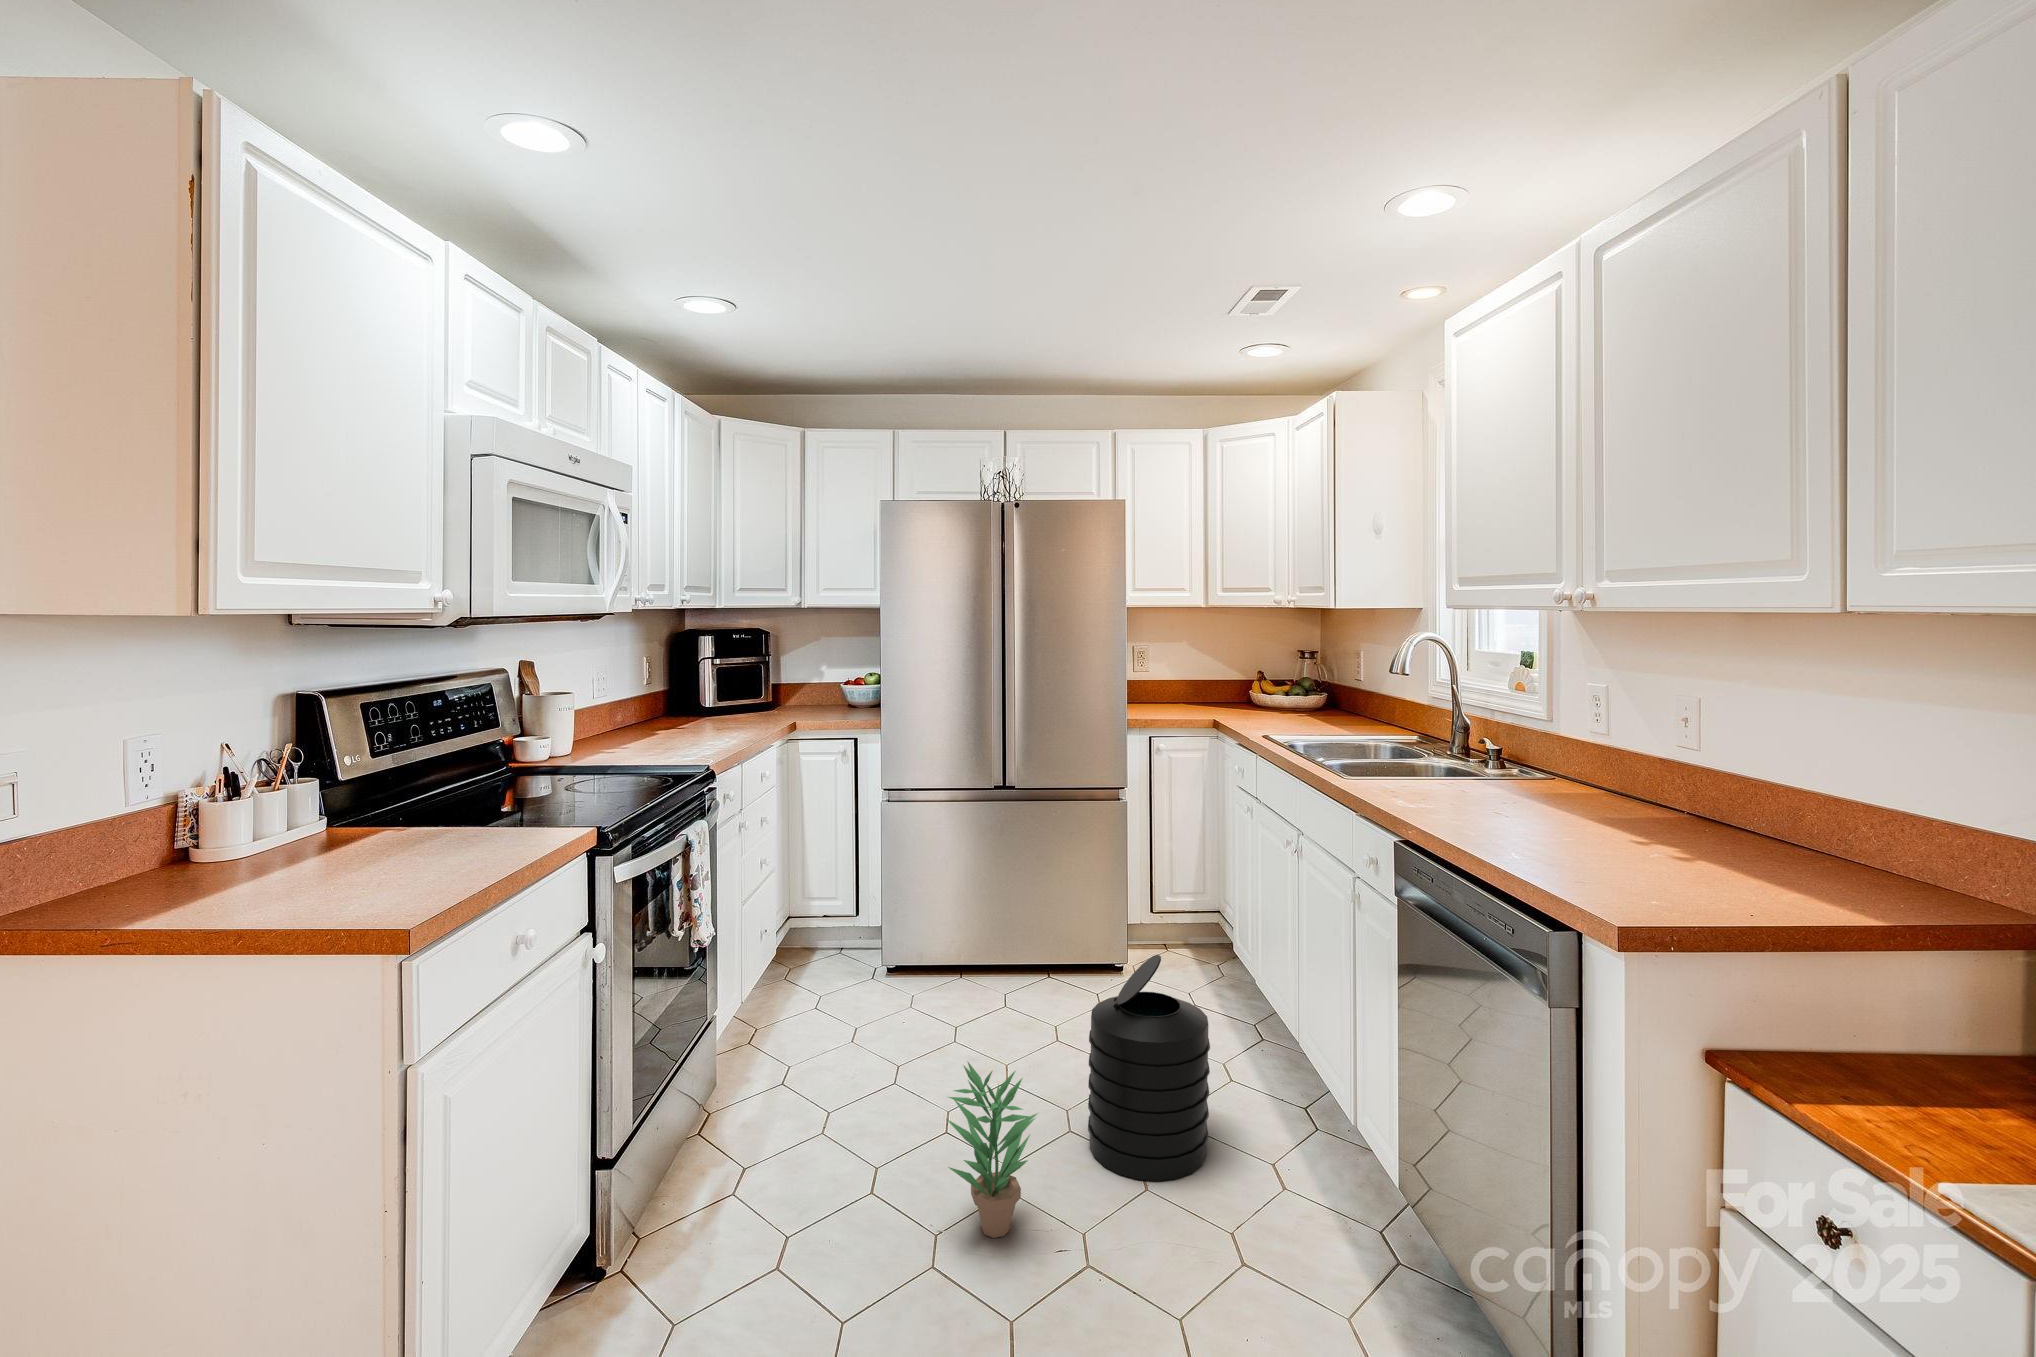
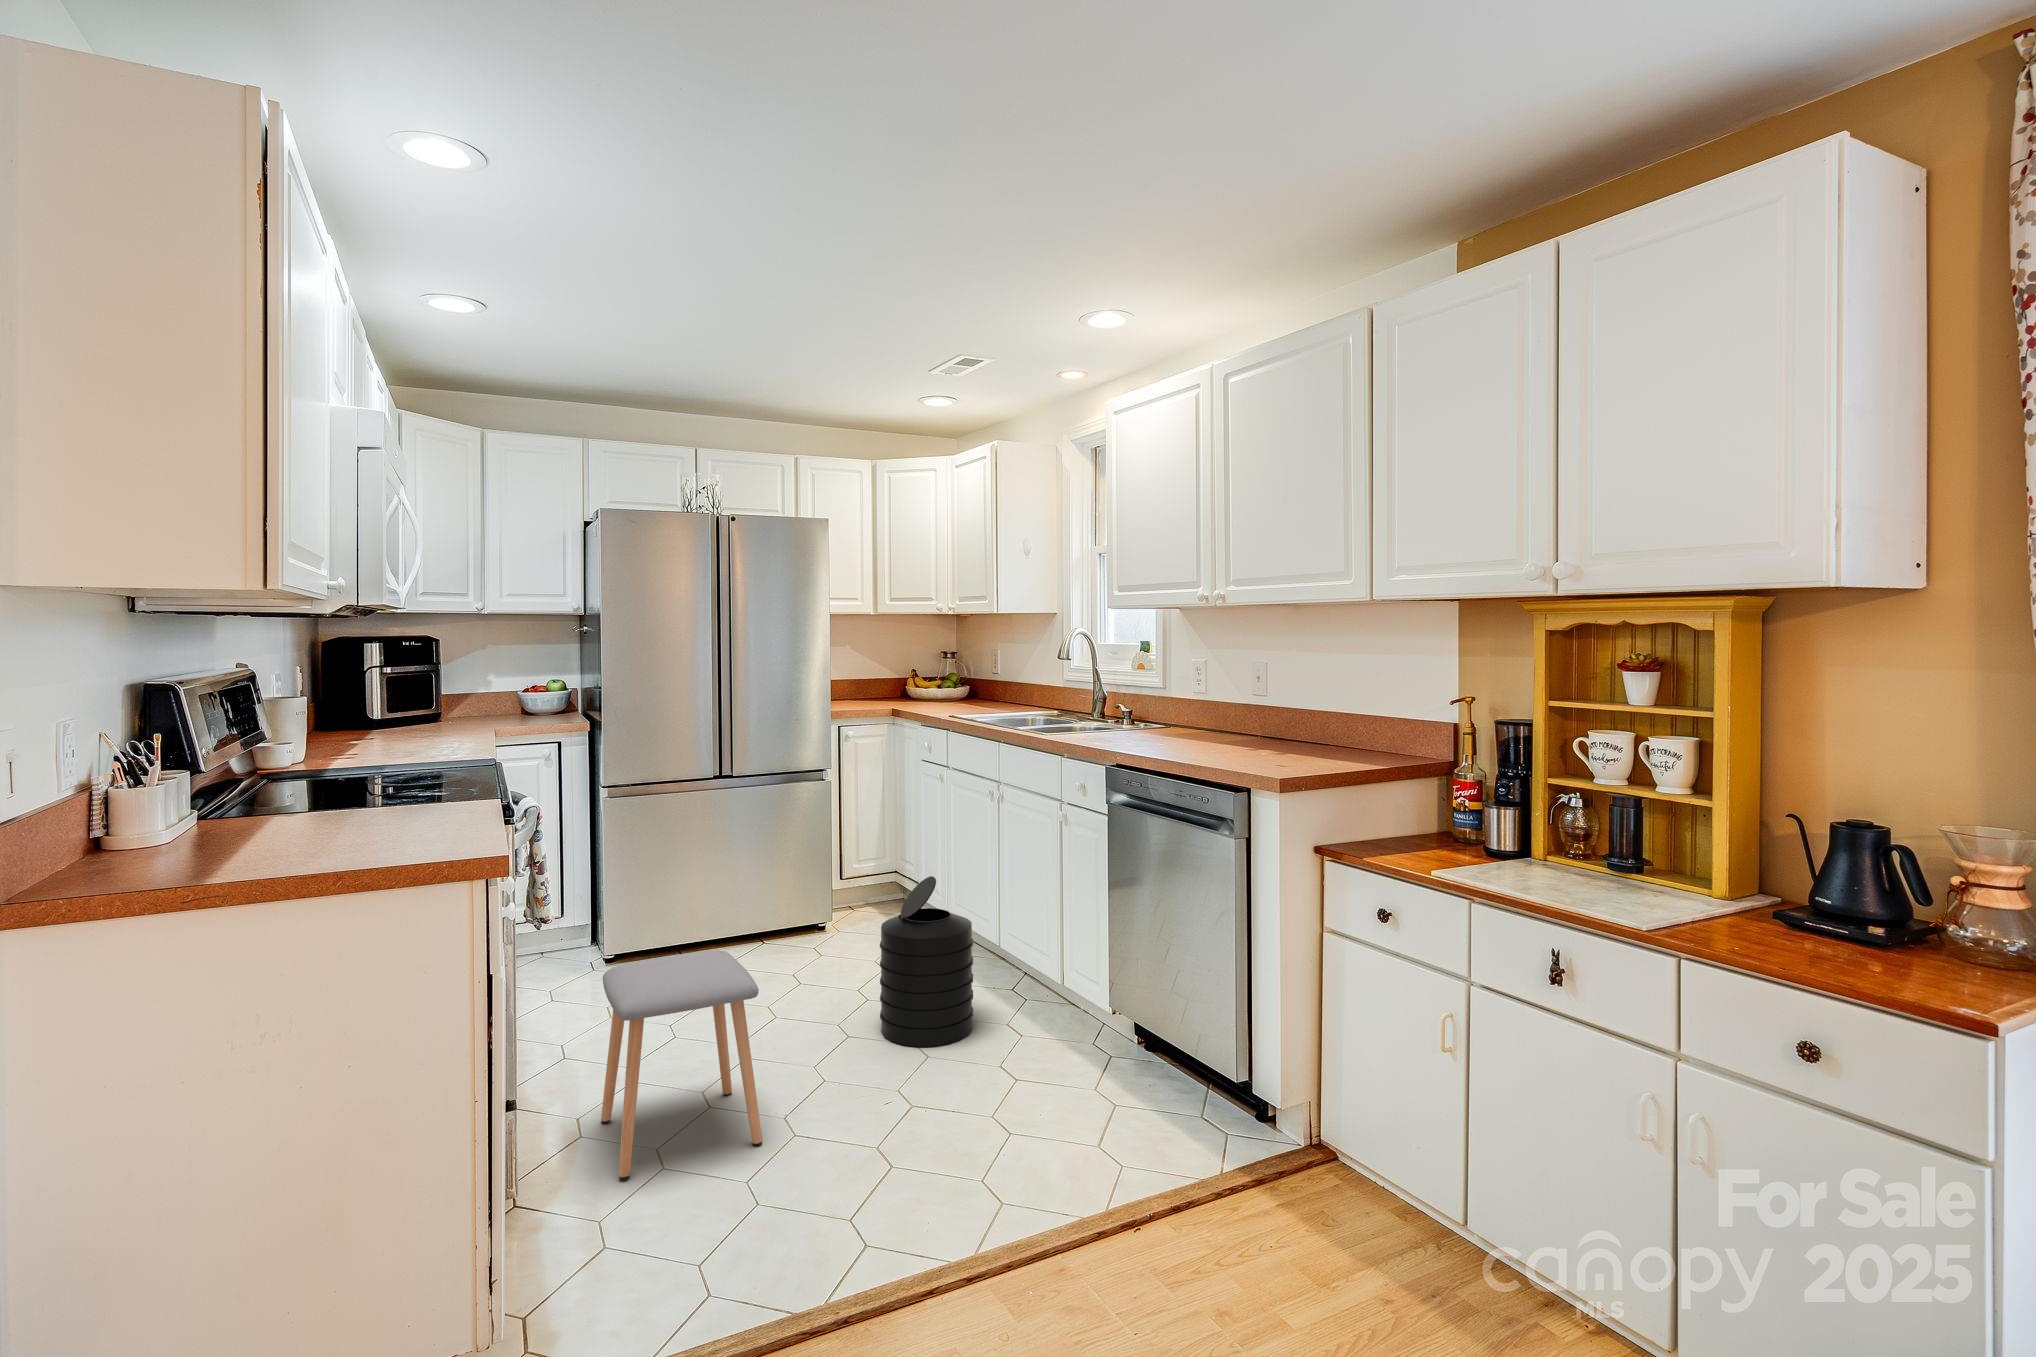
stool: none [698,1015,882,1279] -> present [601,950,762,1180]
potted plant: present [947,1062,1038,1238] -> none [808,962,882,1100]

